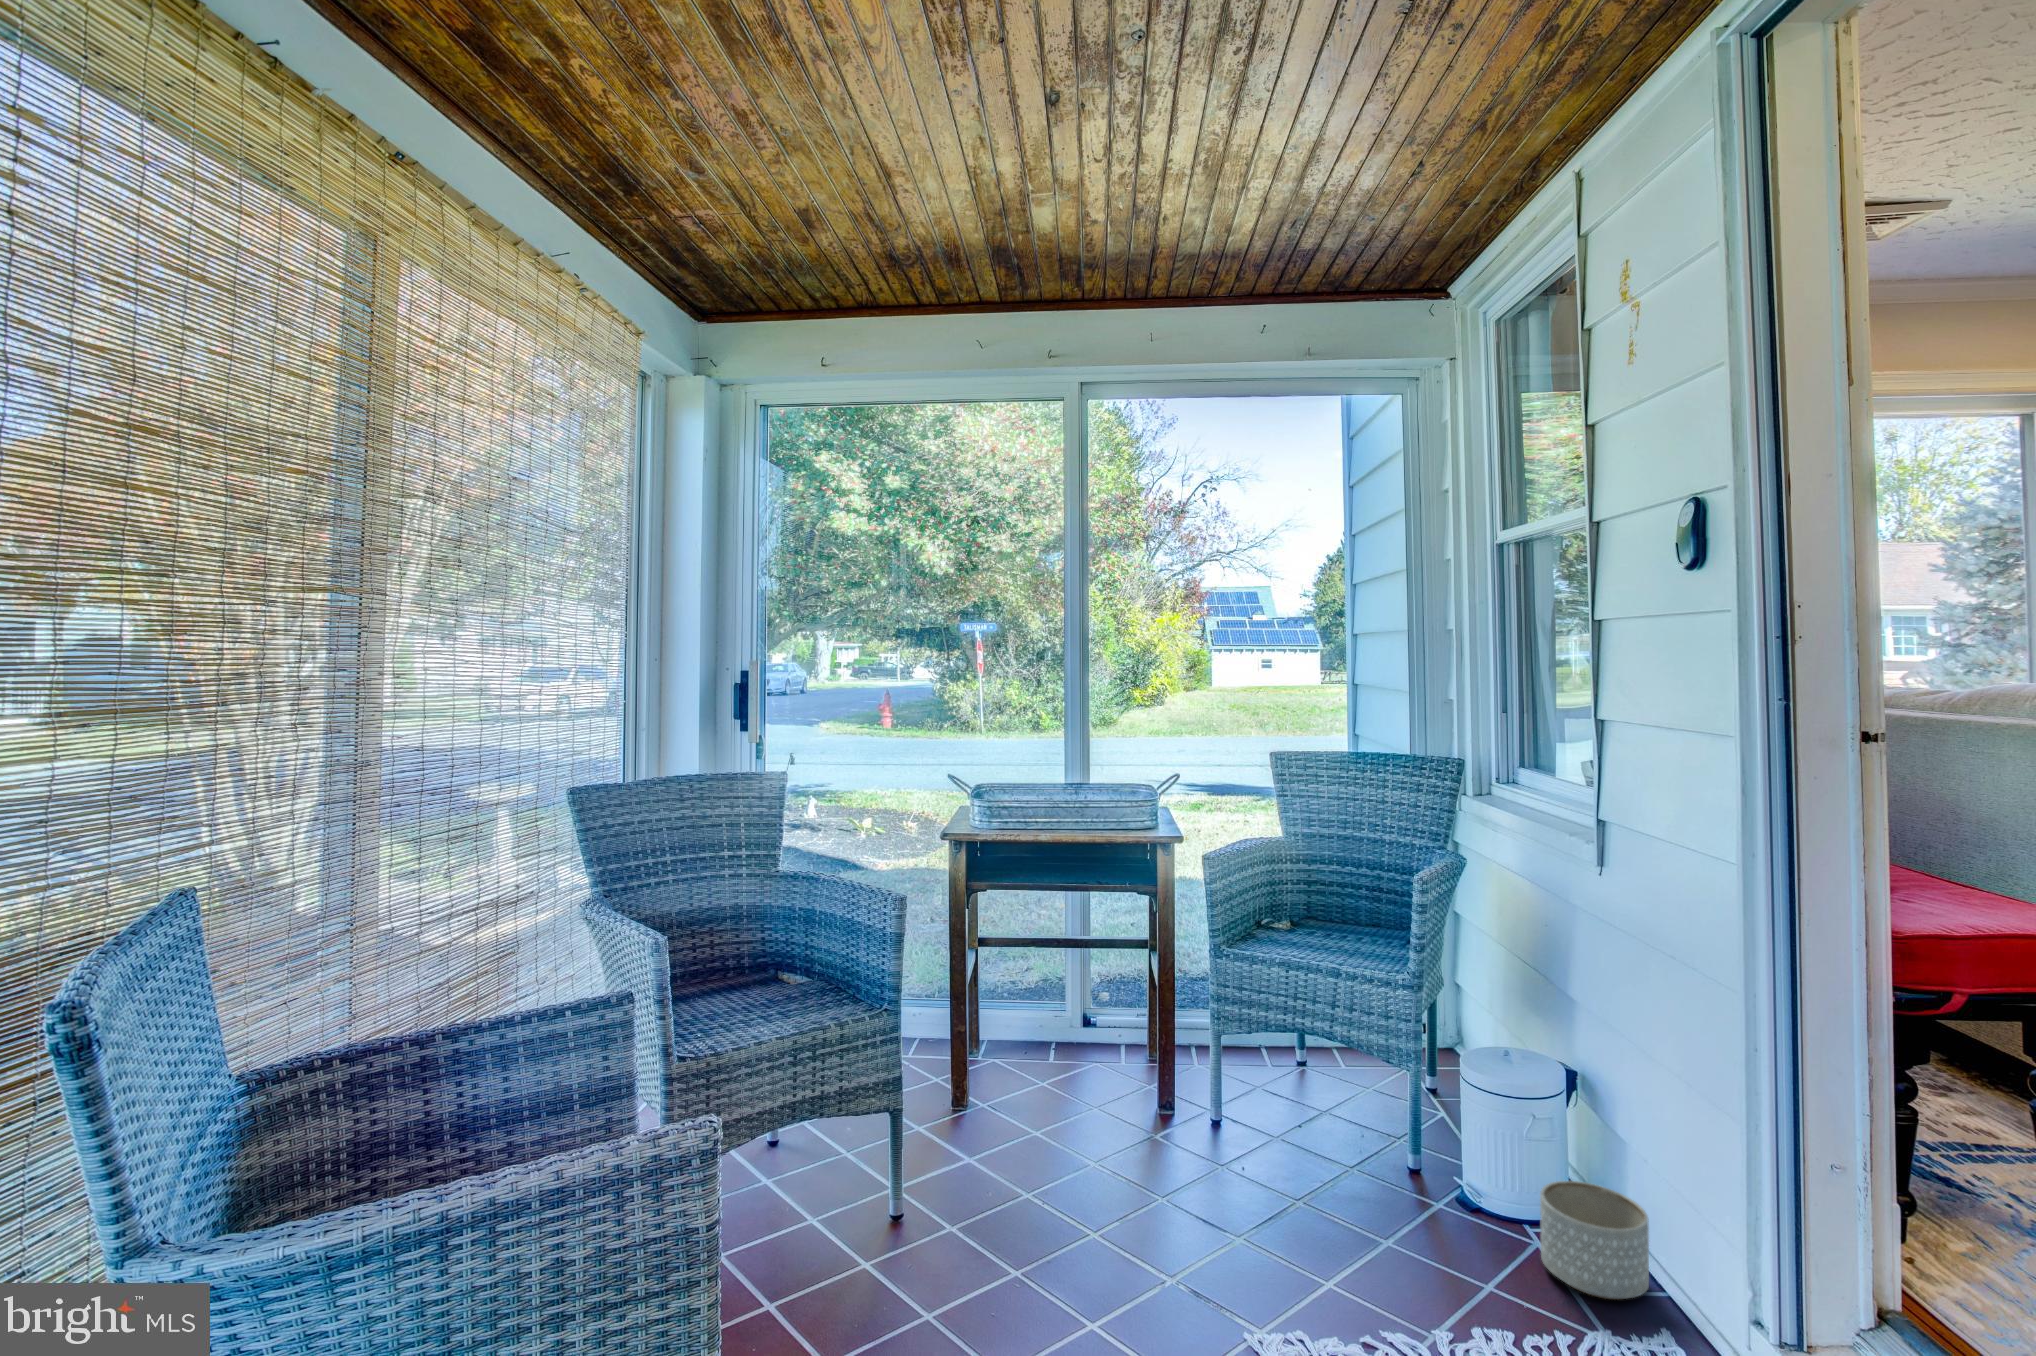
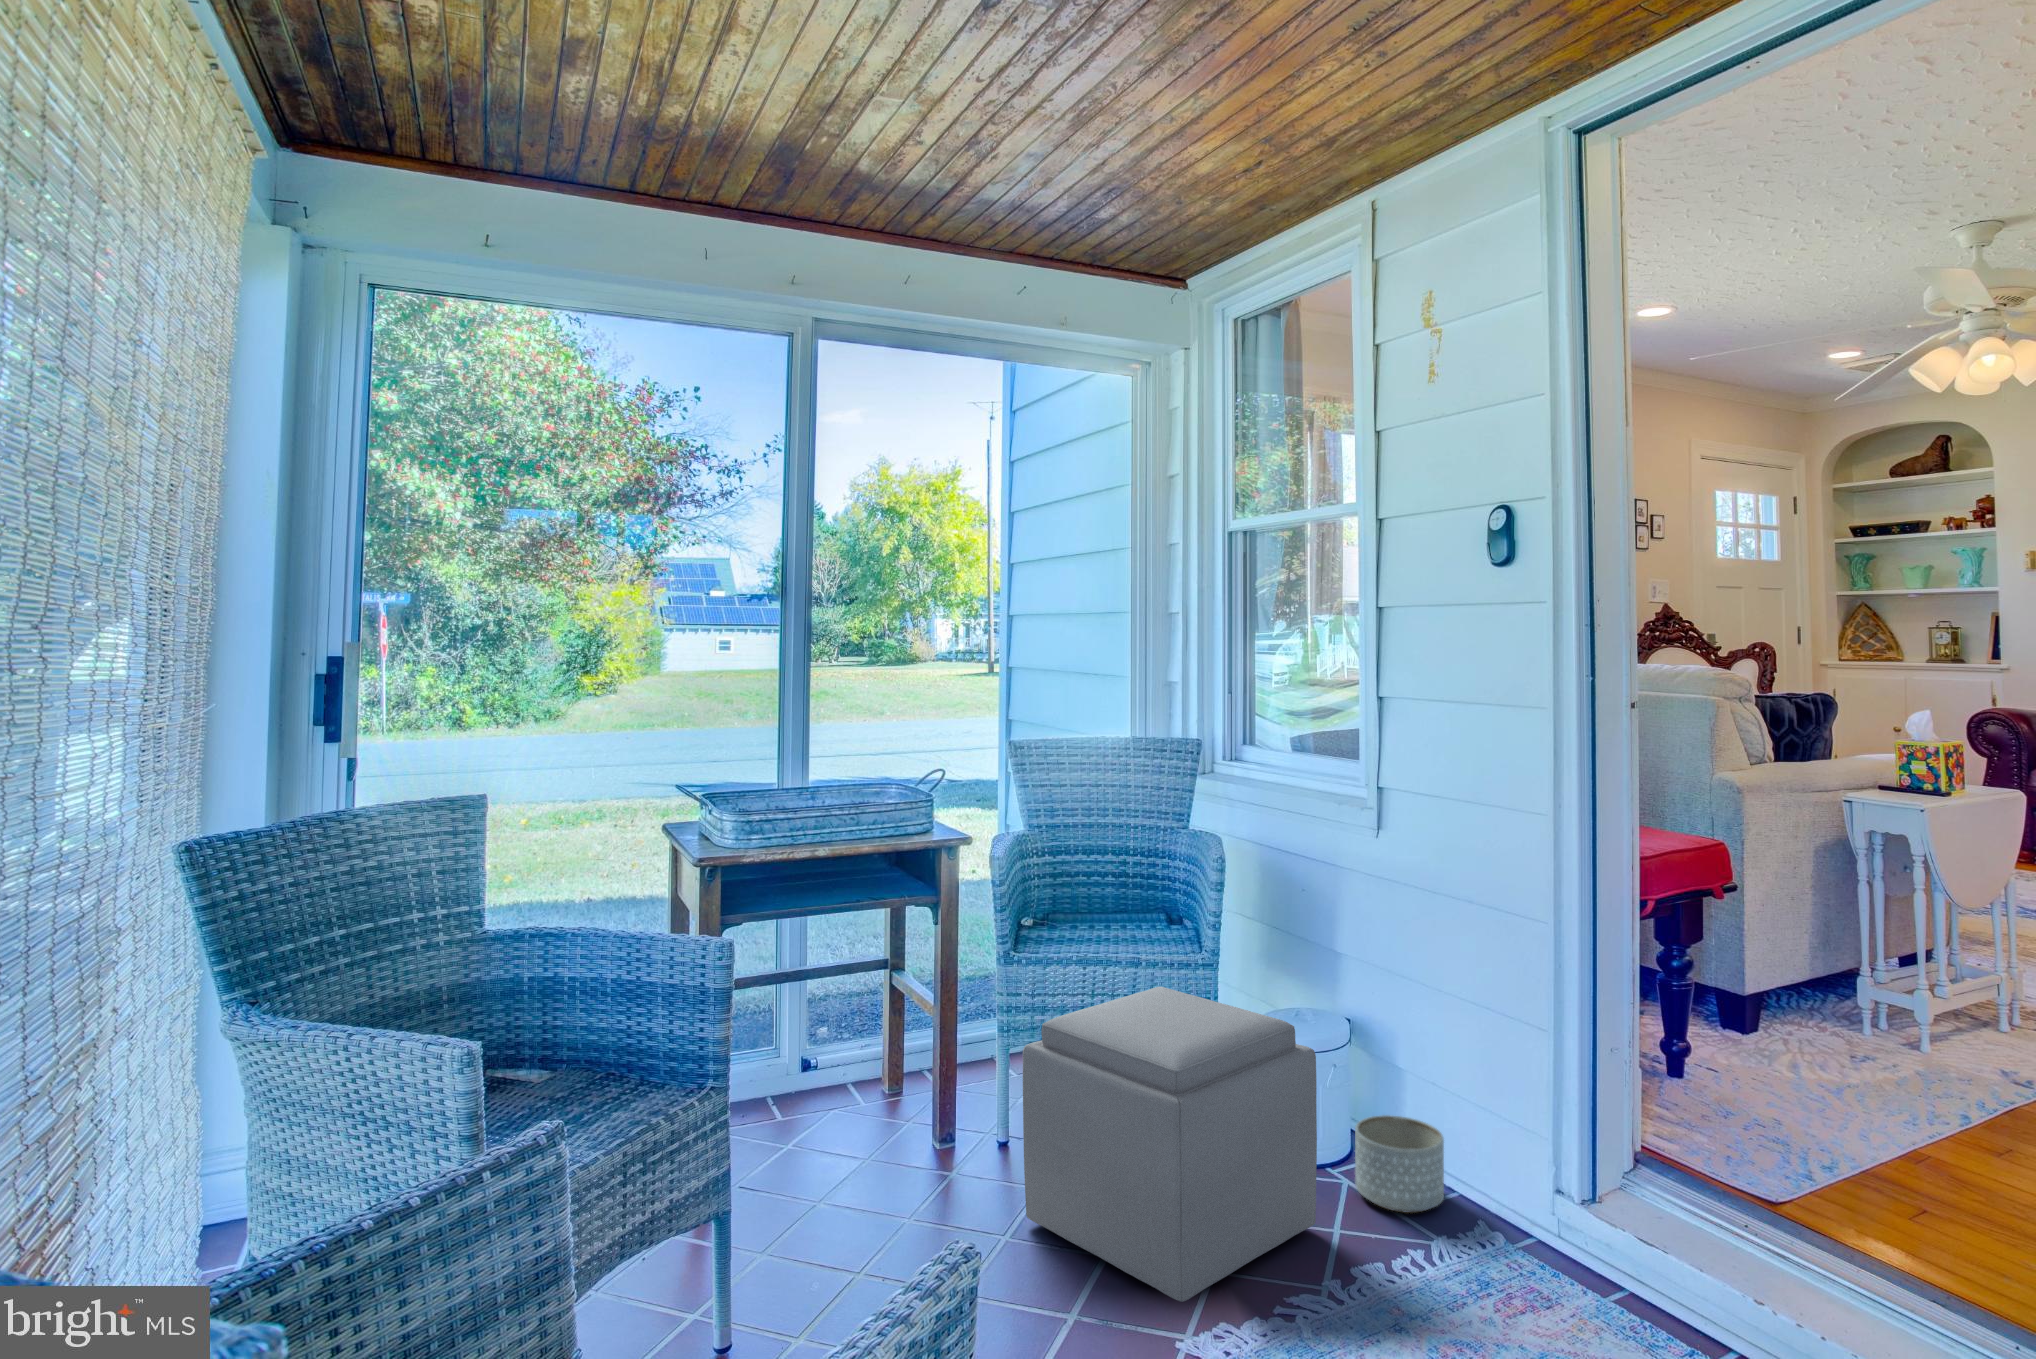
ottoman: none [1179,999,1465,1300] -> present [1023,987,1317,1302]

